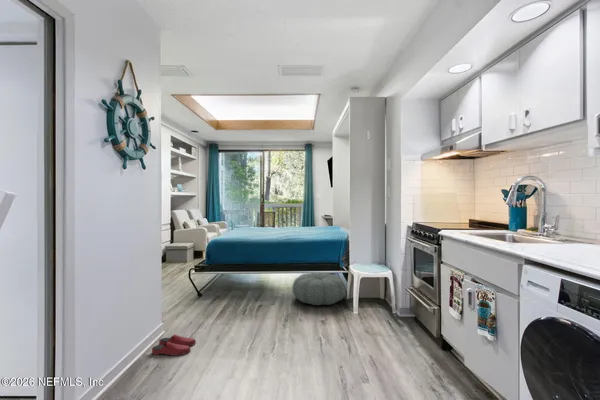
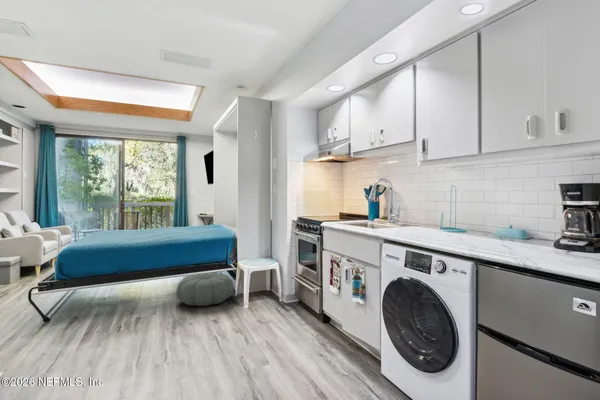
slippers: present [152,335,196,355] -> none [7,362,69,390]

